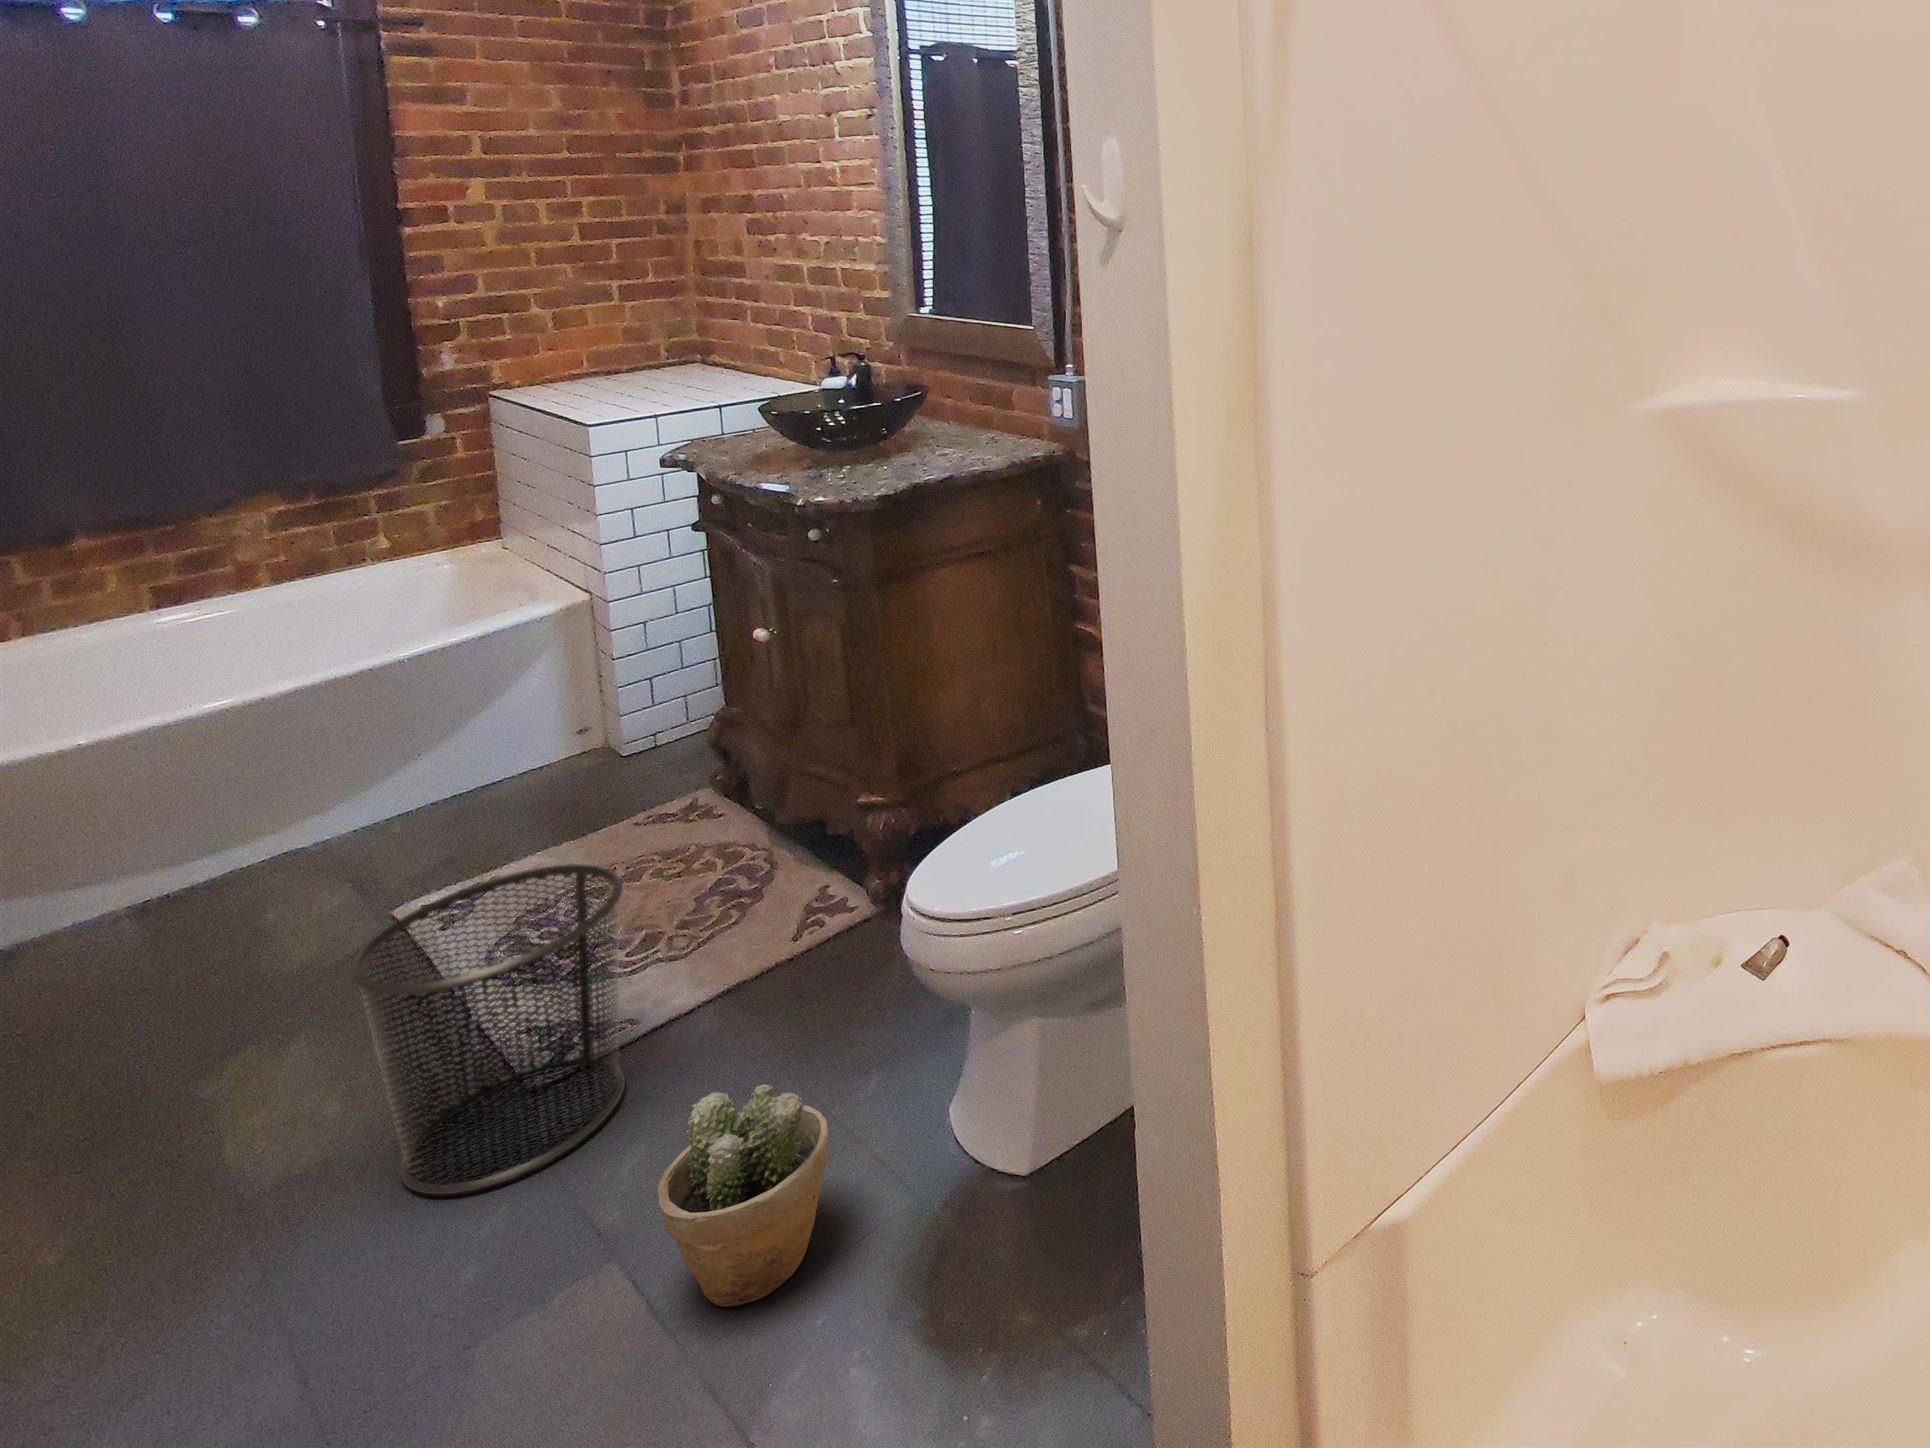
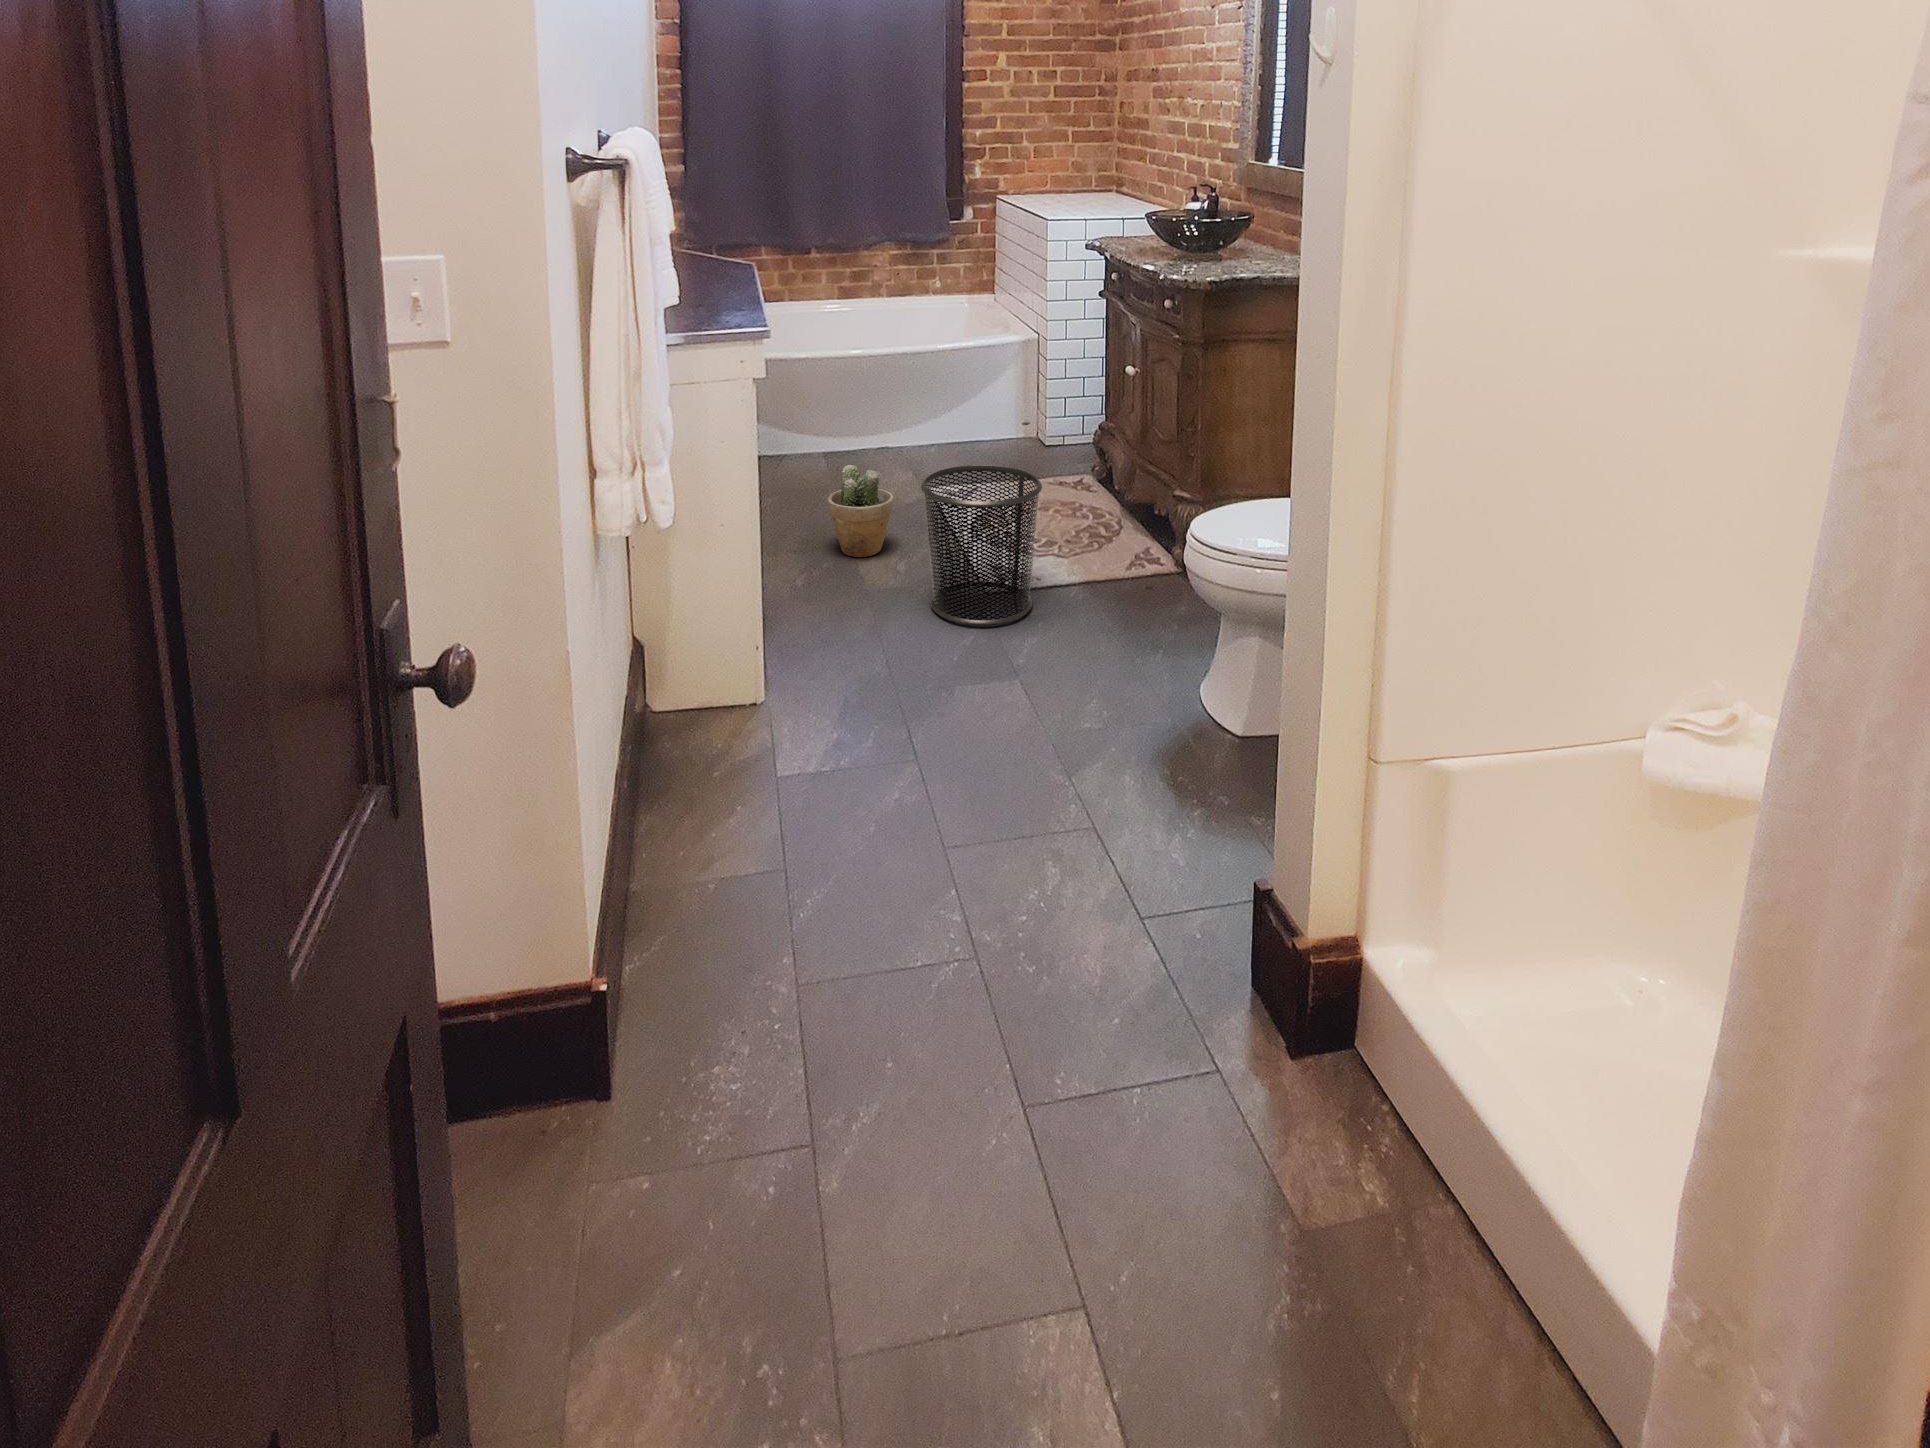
potted plant: present [658,1084,828,1307] -> present [828,465,893,557]

